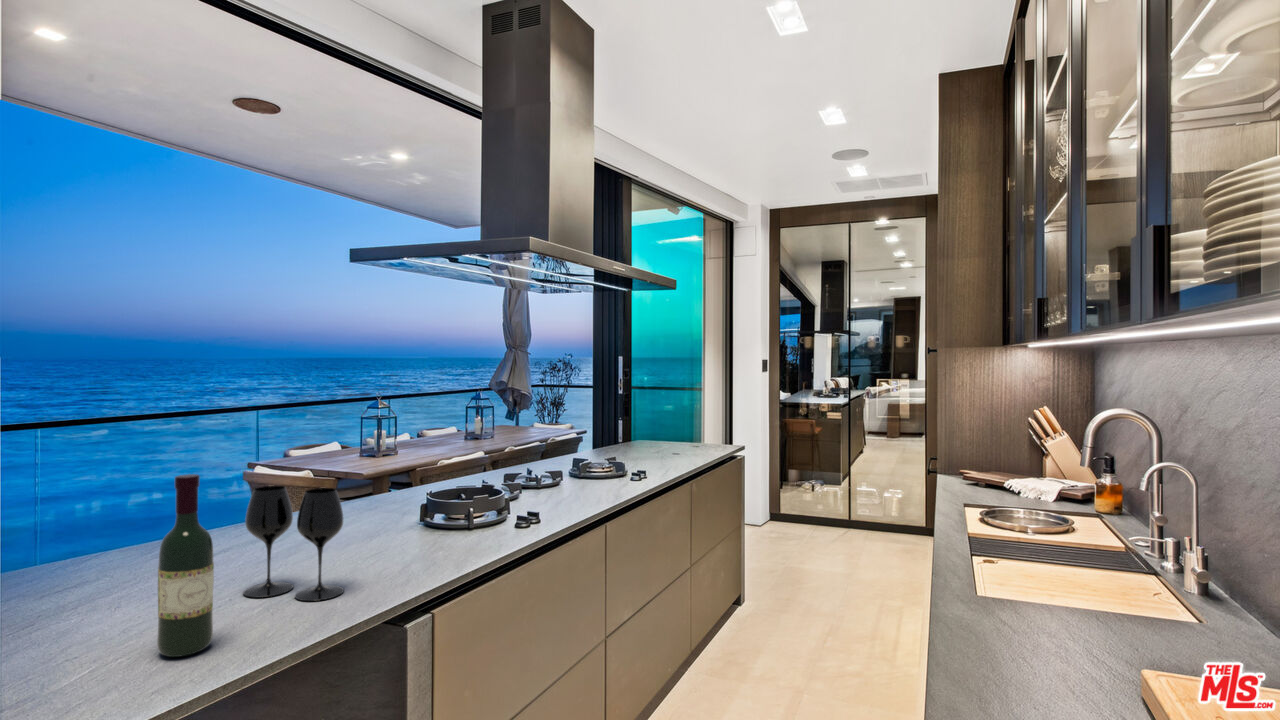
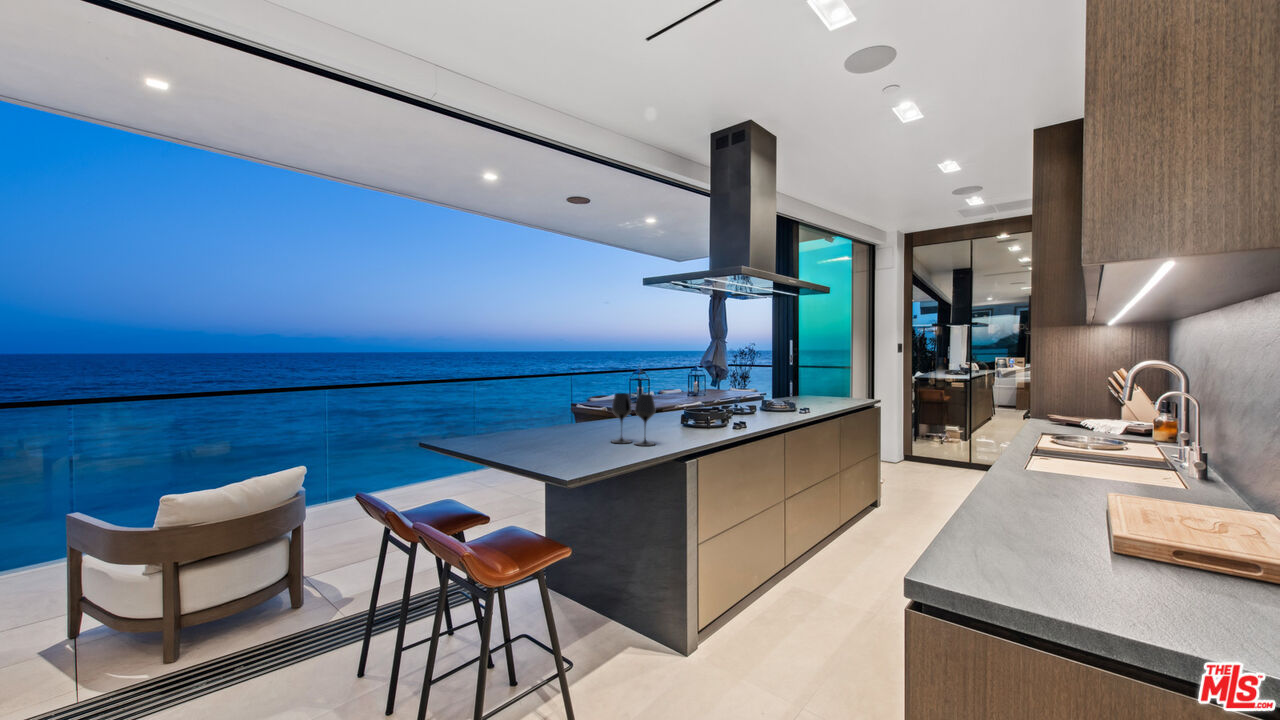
wine bottle: present [157,474,214,657] -> none [591,379,611,456]

